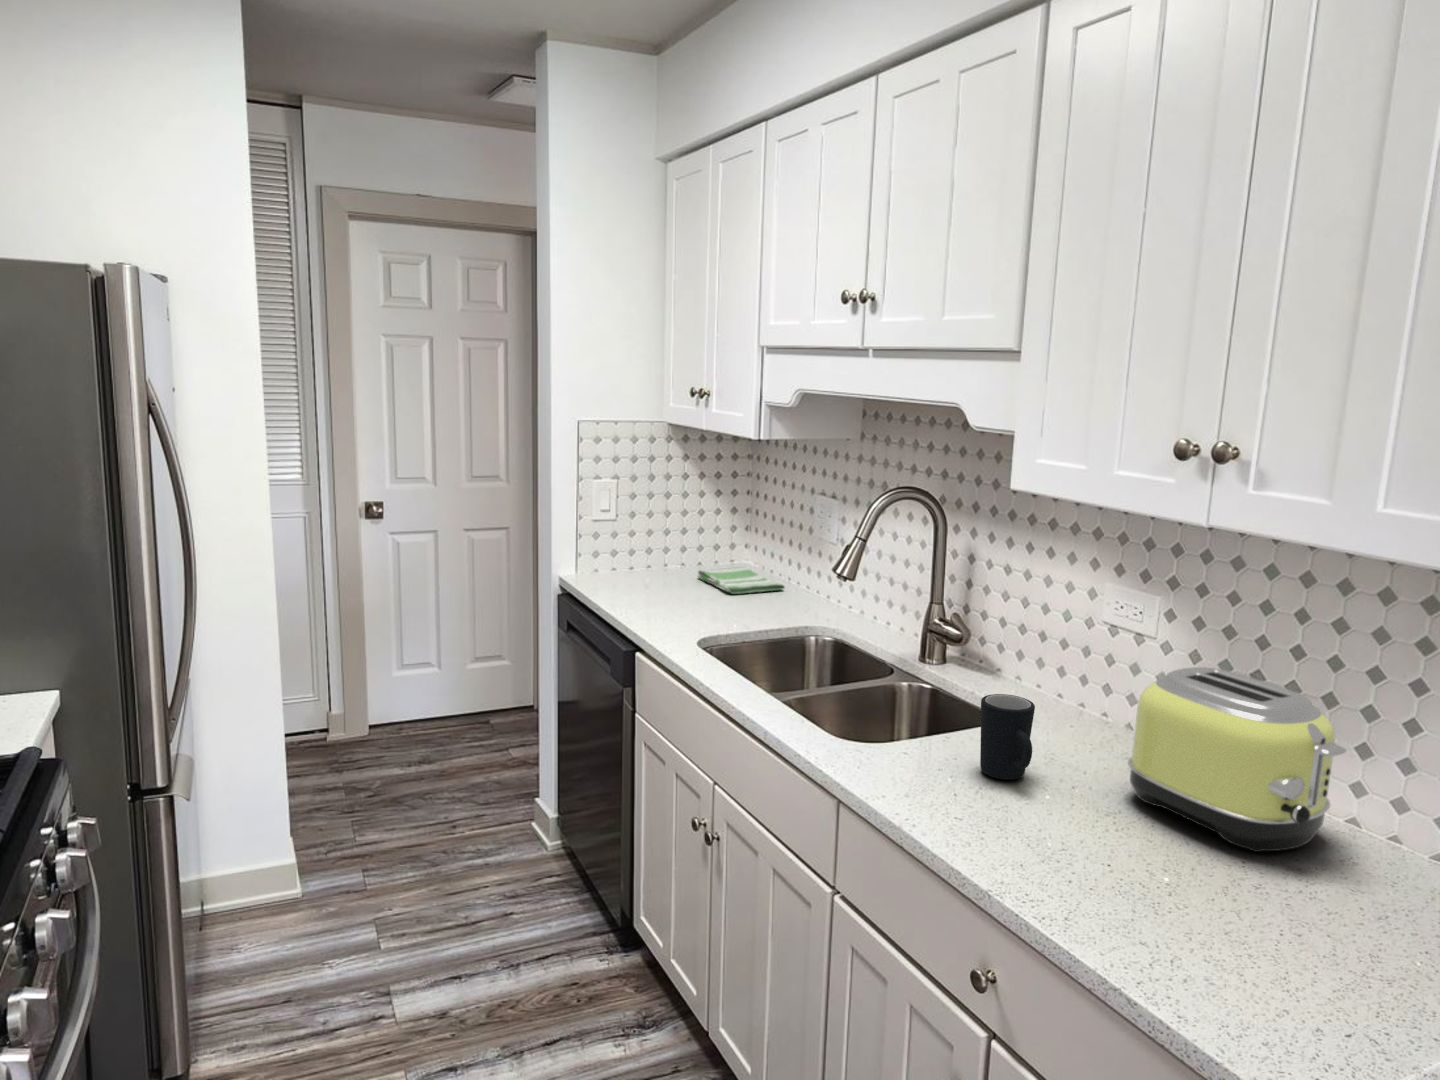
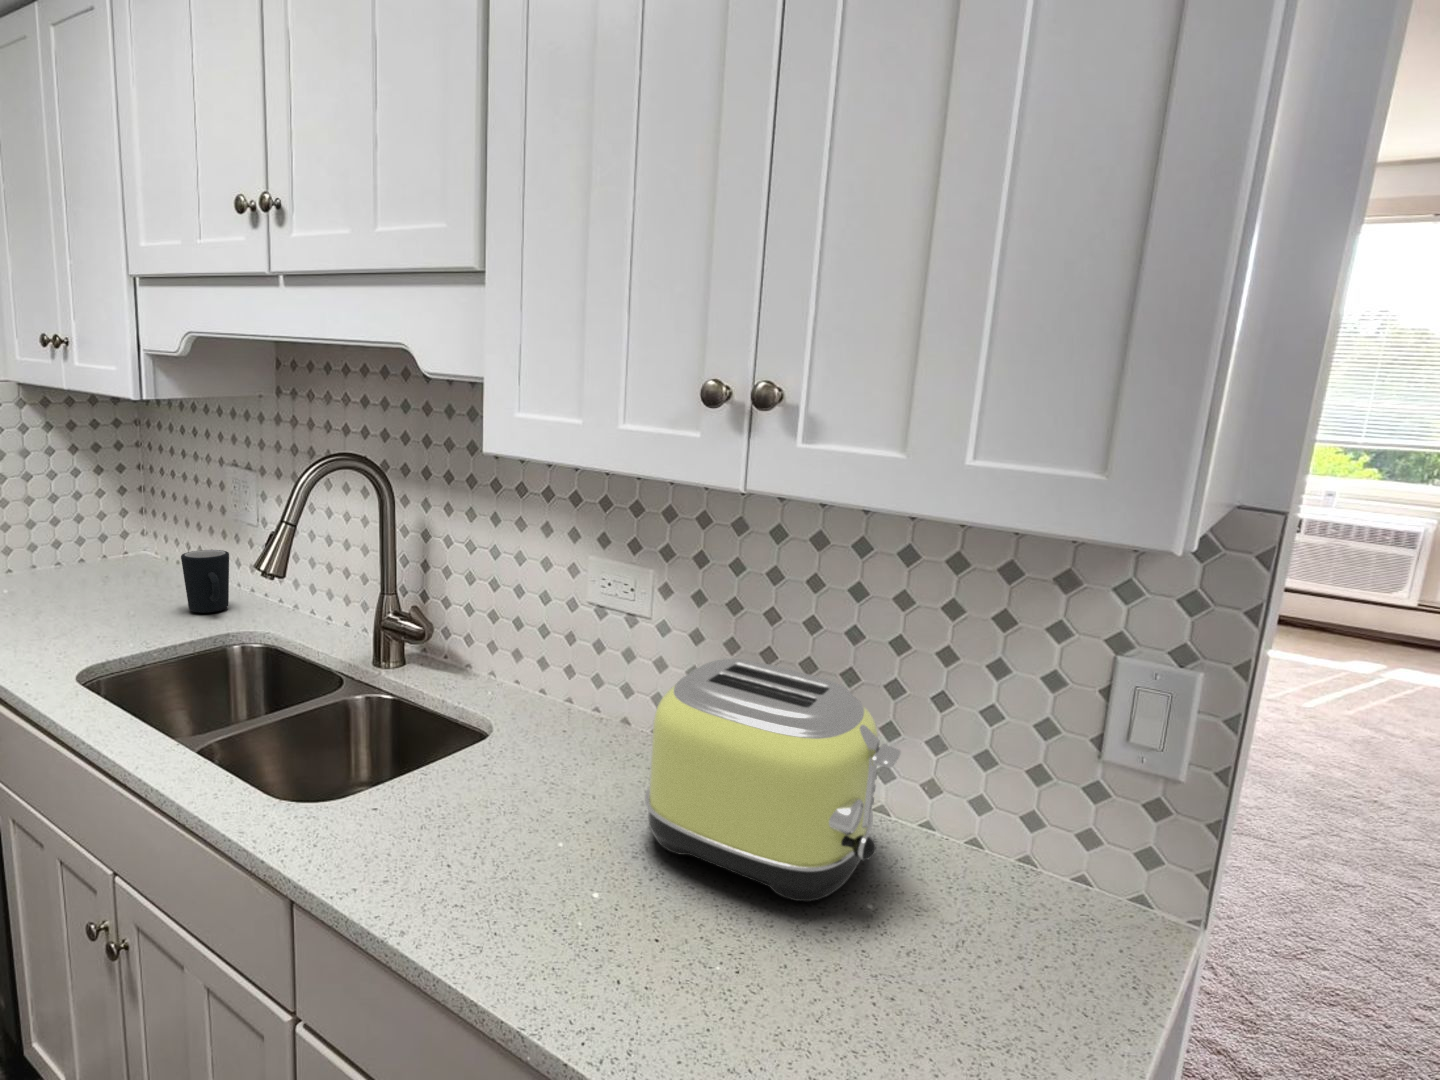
dish towel: present [698,567,785,594] -> none [55,562,194,603]
mug: present [980,694,1035,780] -> present [181,550,229,613]

